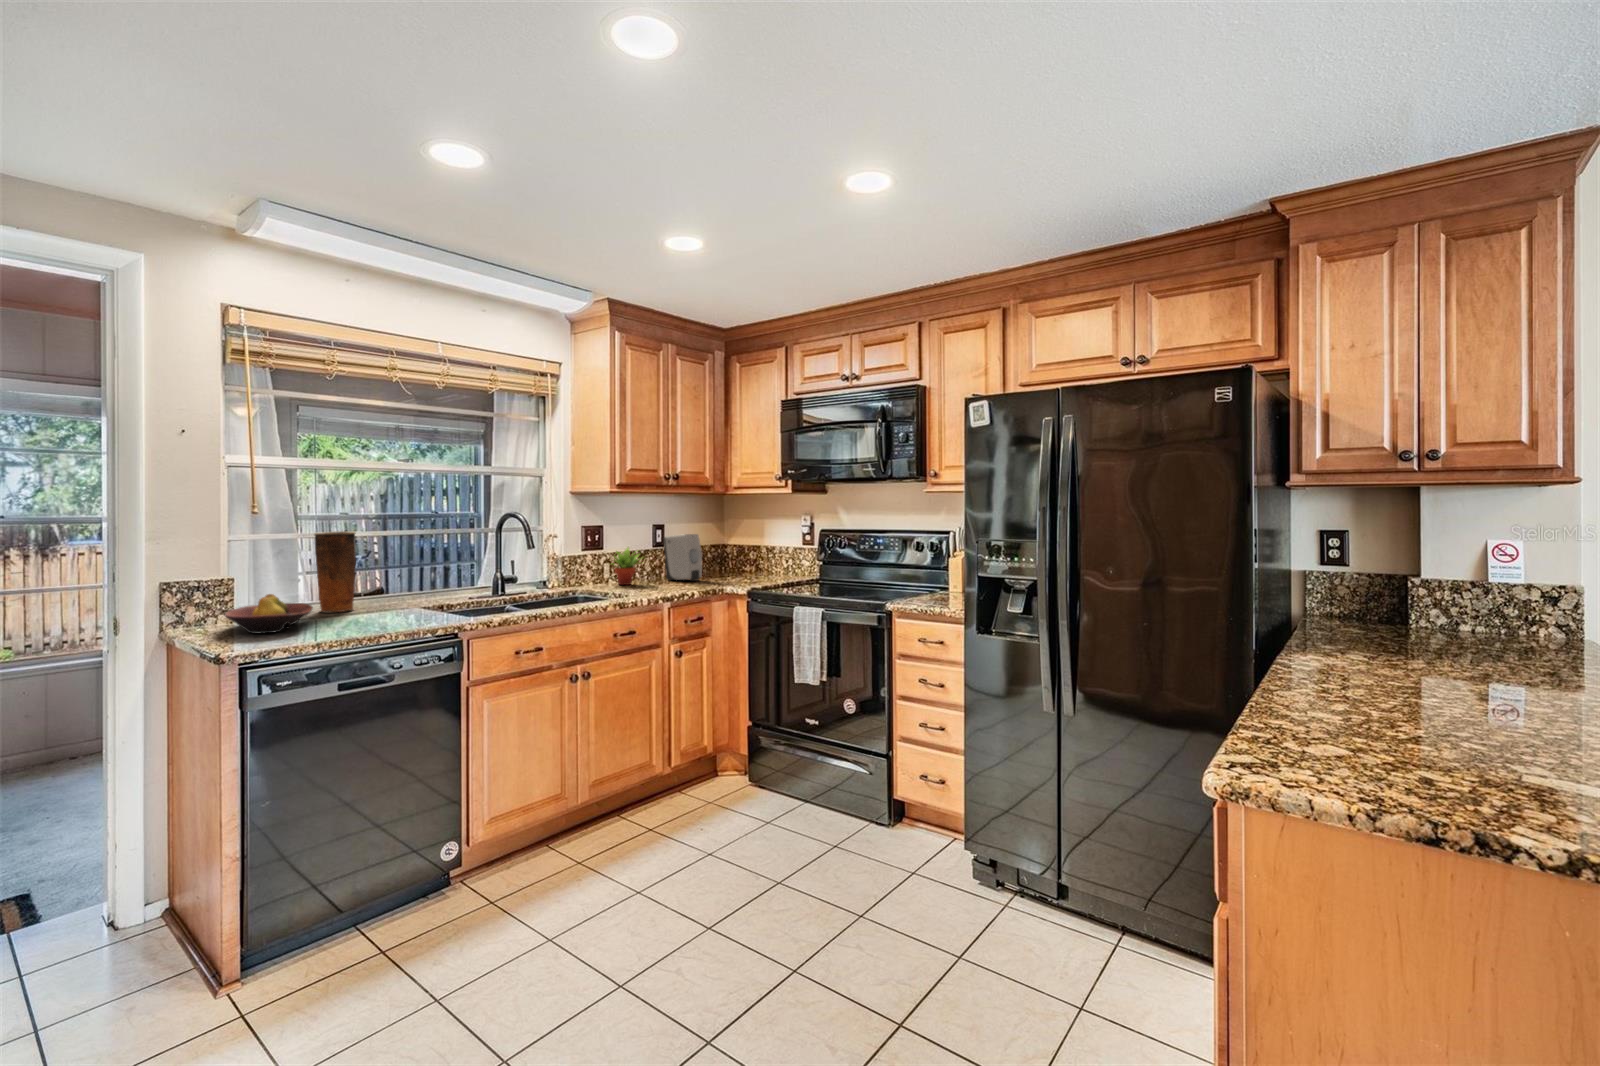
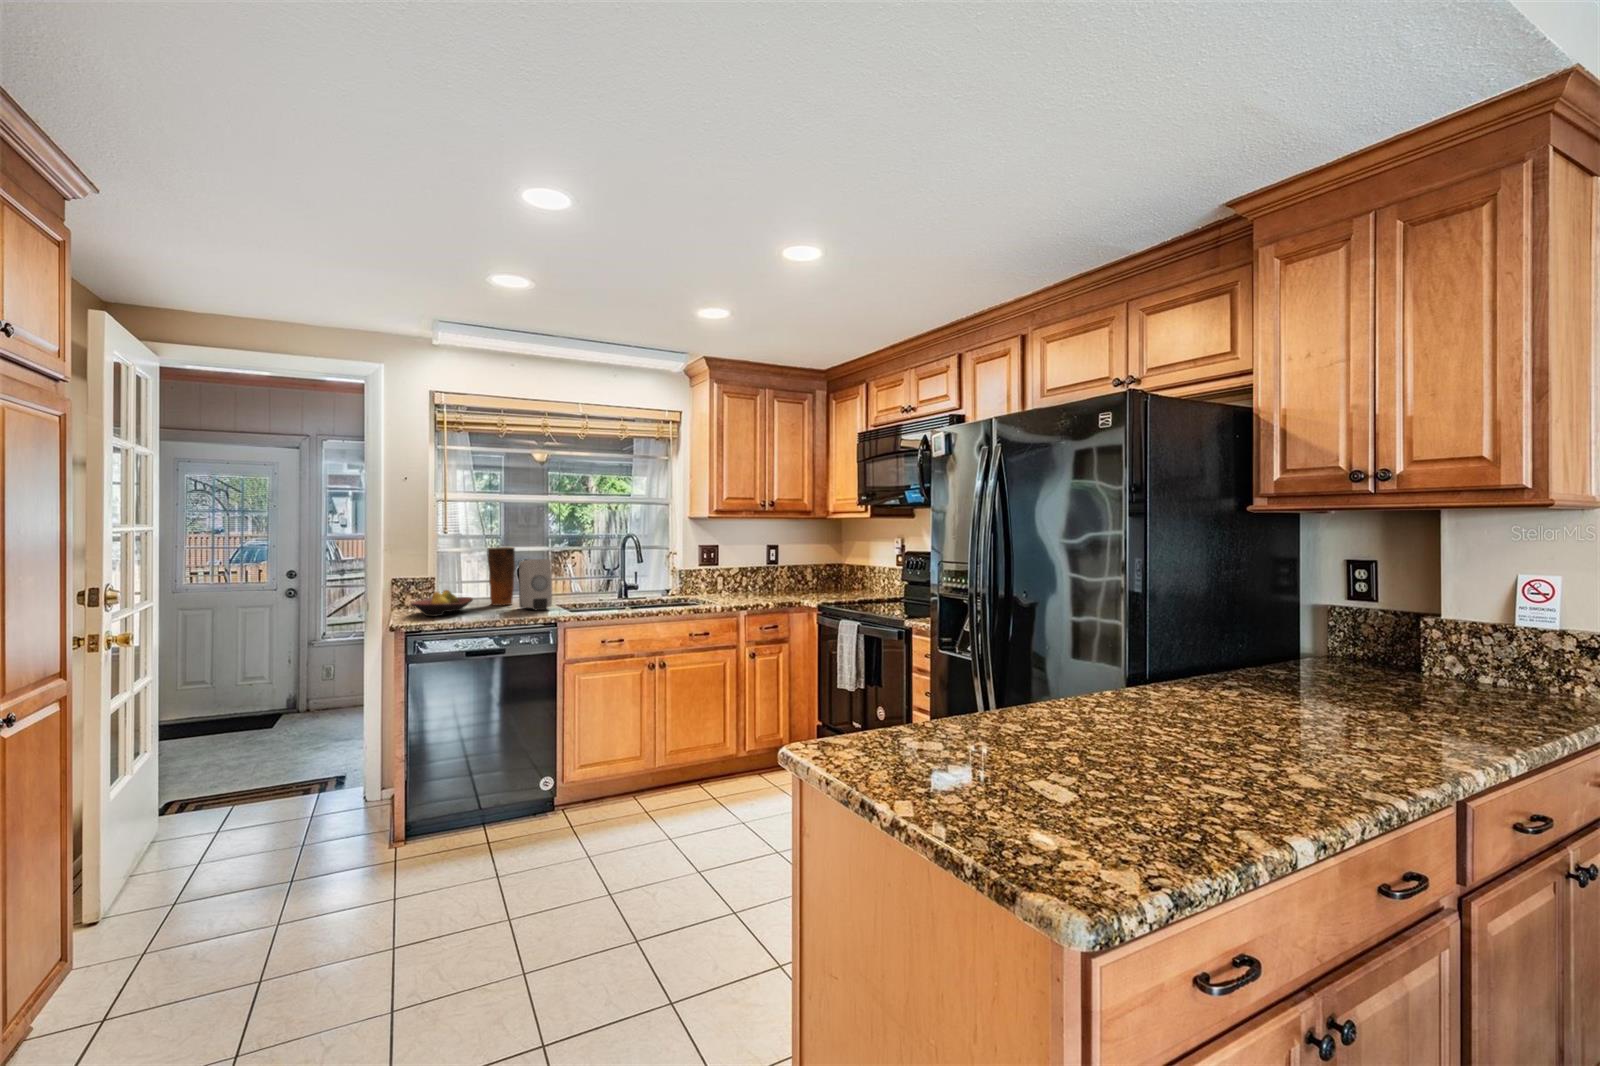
soap dispenser: present [663,534,702,581] -> present [519,559,552,610]
succulent plant: present [613,547,640,585] -> none [720,563,752,596]

